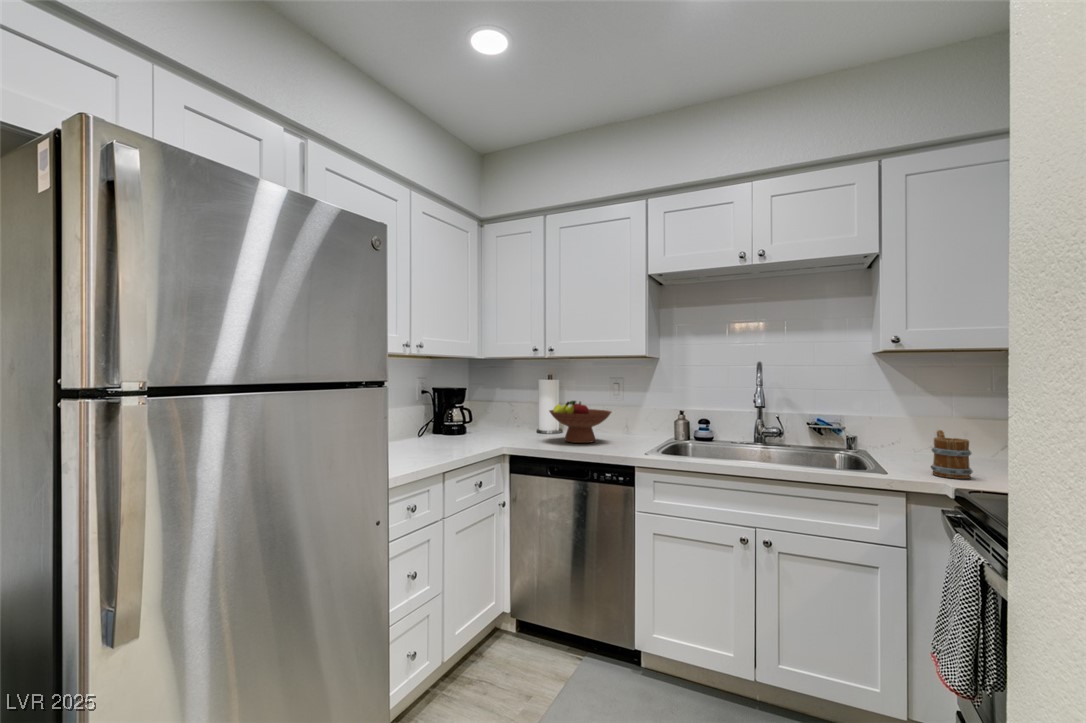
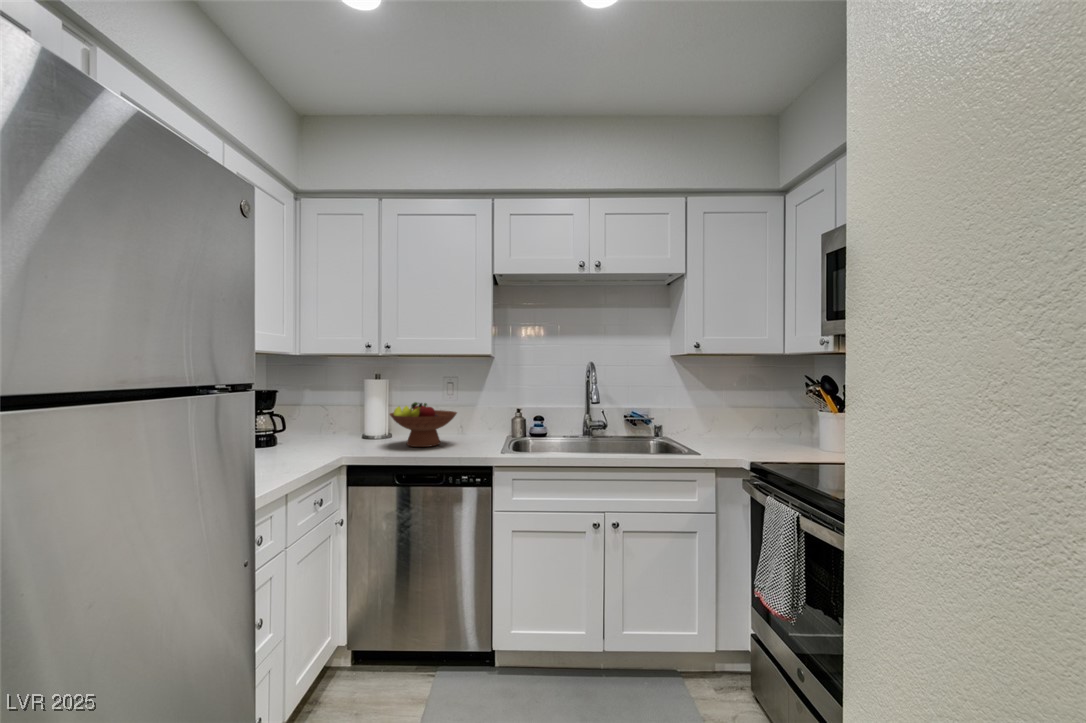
mug: present [931,430,973,479] -> none [726,417,755,455]

